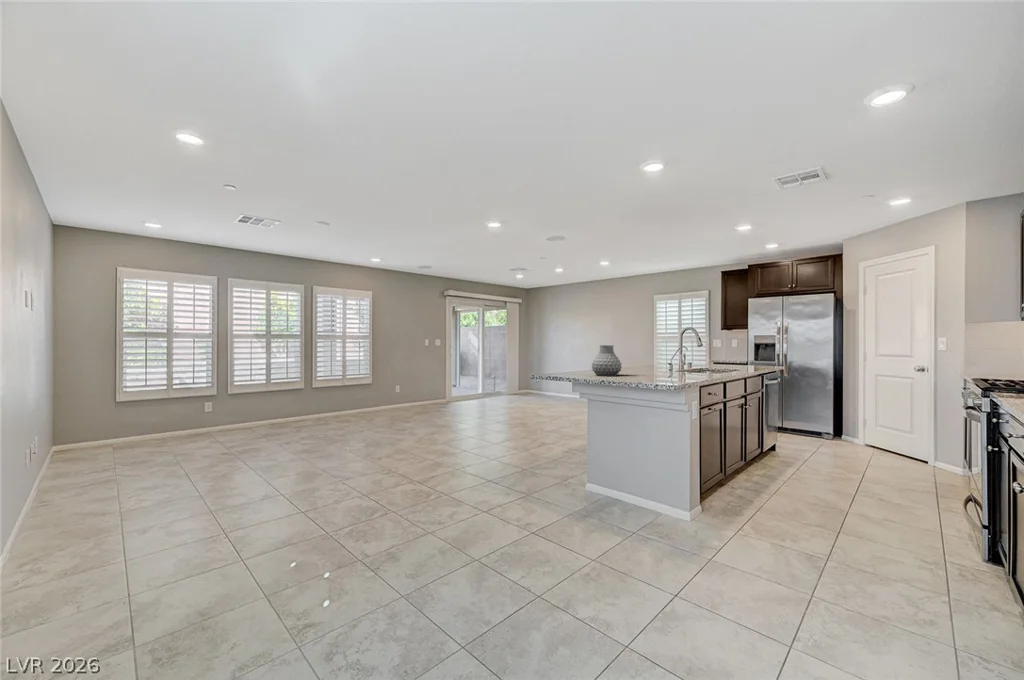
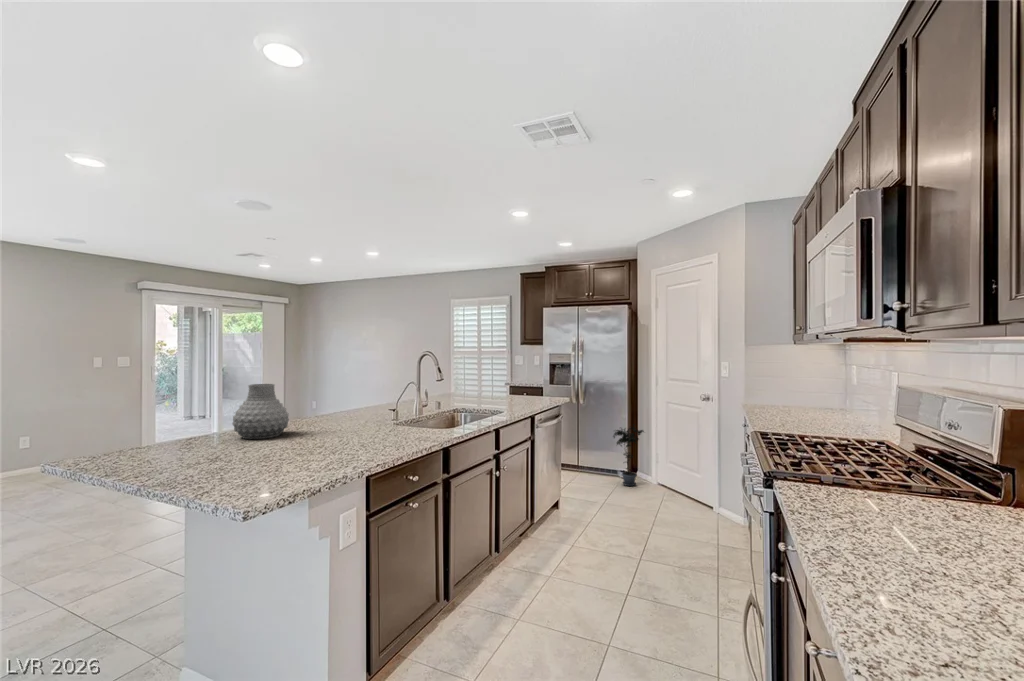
potted plant: none [820,393,853,445] -> present [613,424,644,486]

